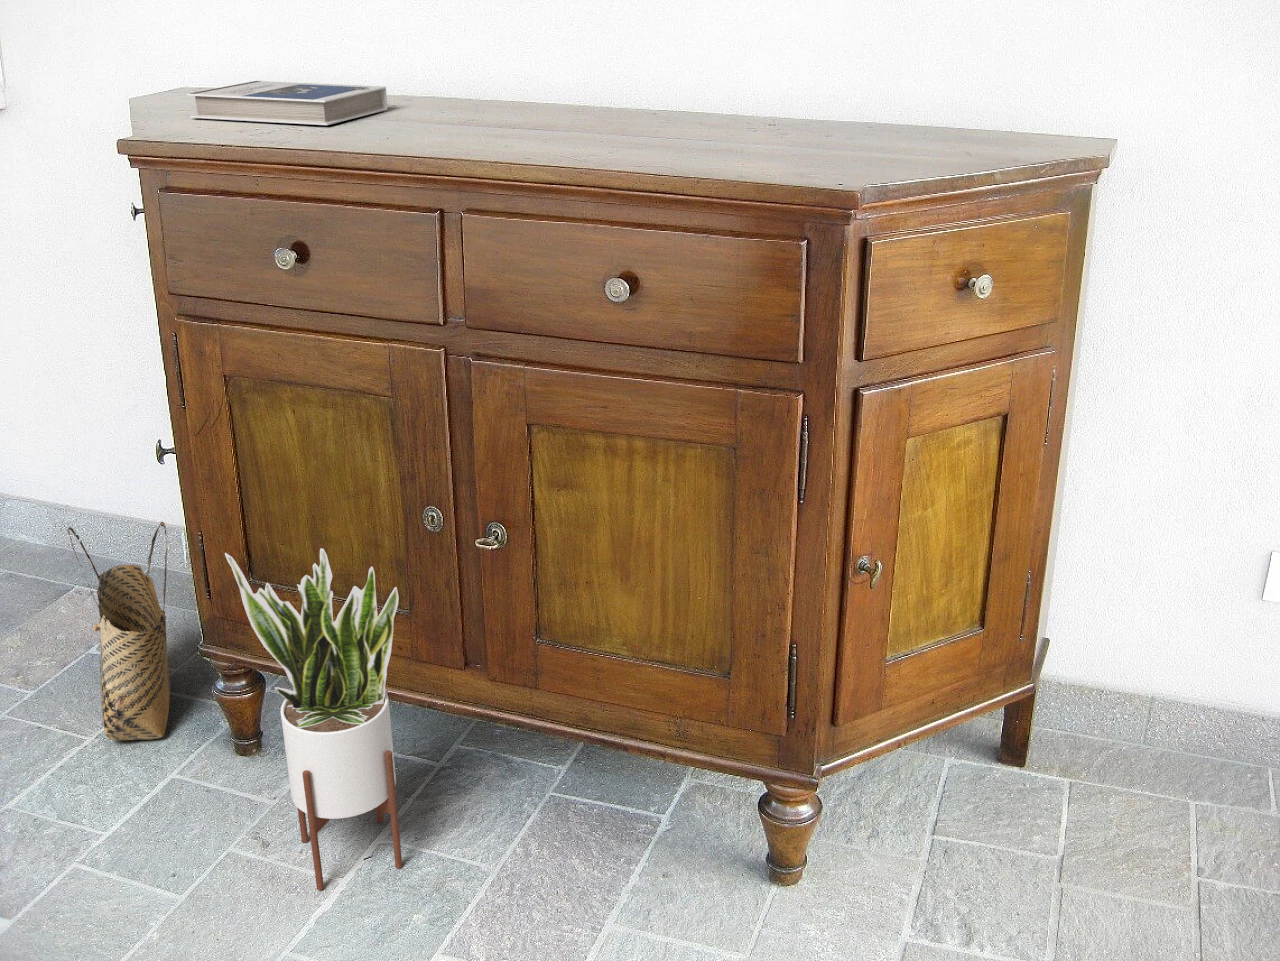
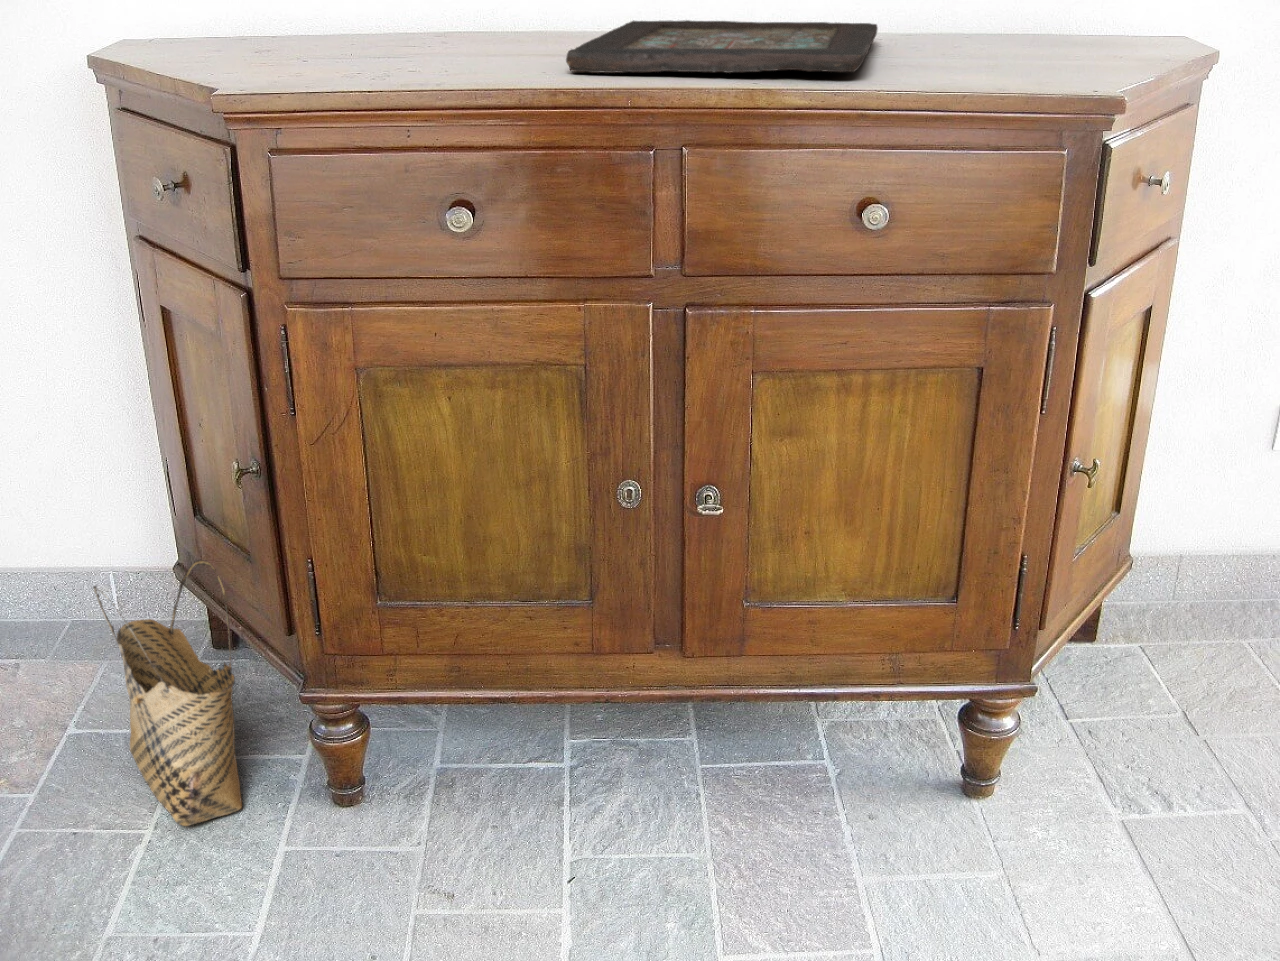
hardback book: present [187,81,388,125] -> none [241,23,451,68]
decorative tray: none [408,90,774,155] -> present [566,20,878,73]
potted plant: present [225,548,402,890] -> none [436,546,615,926]

